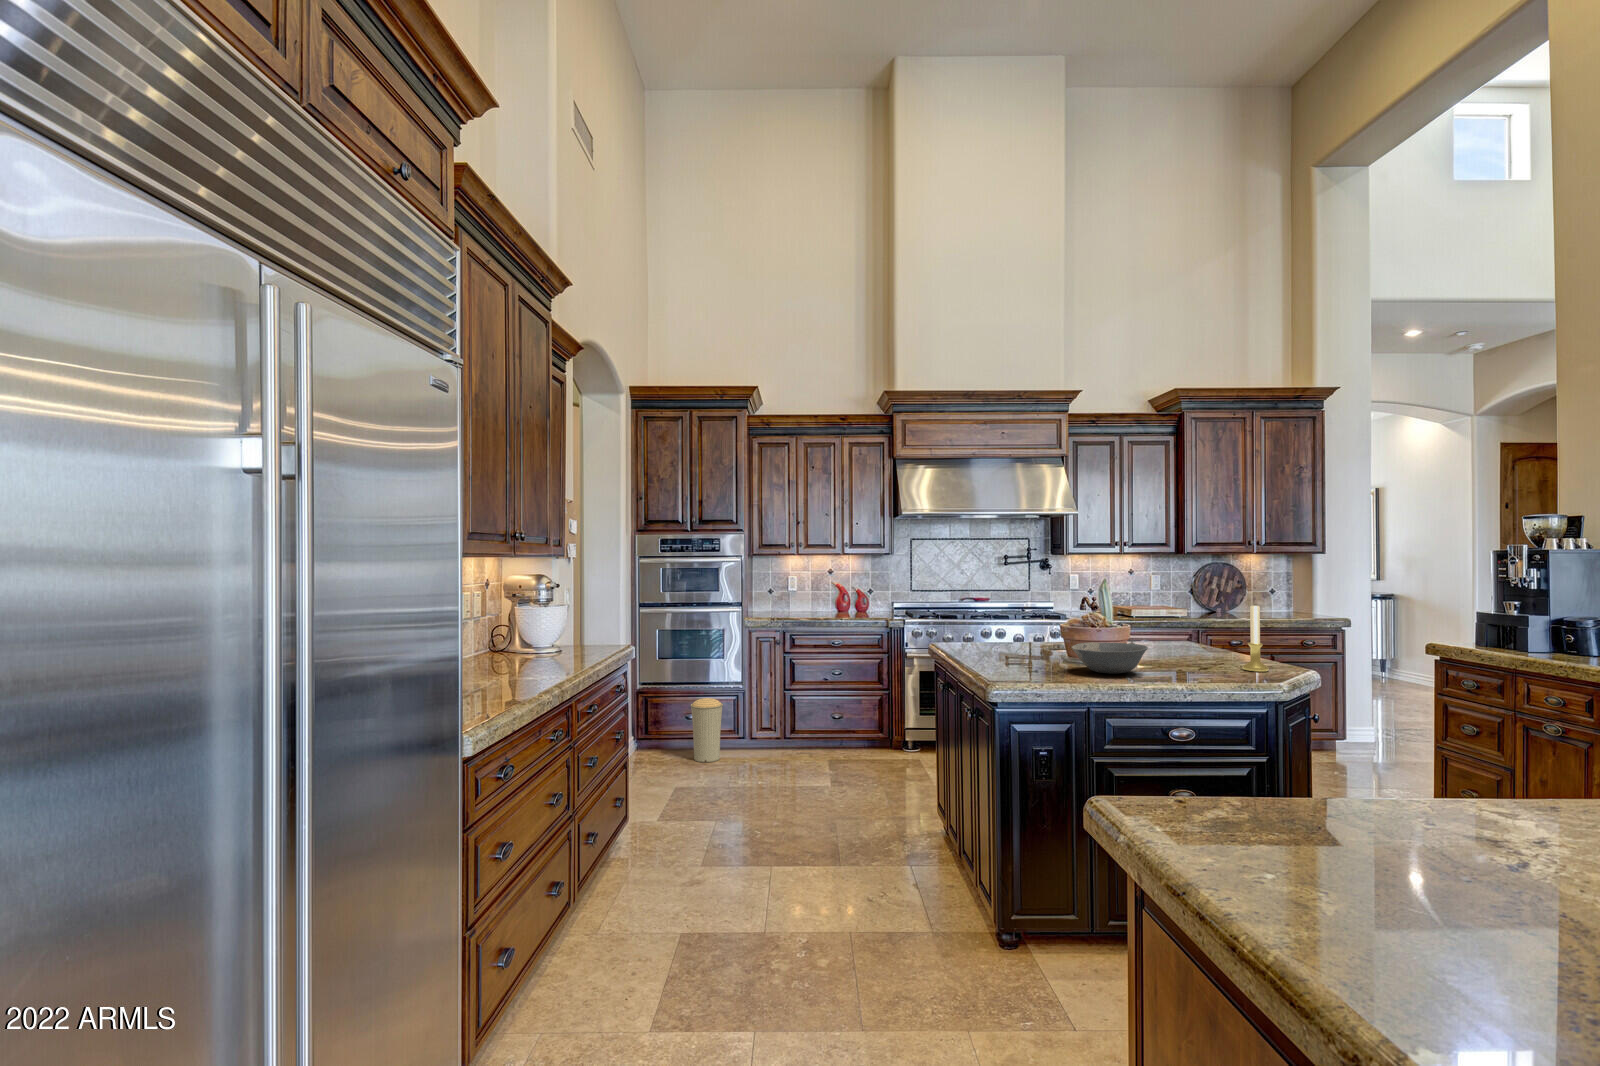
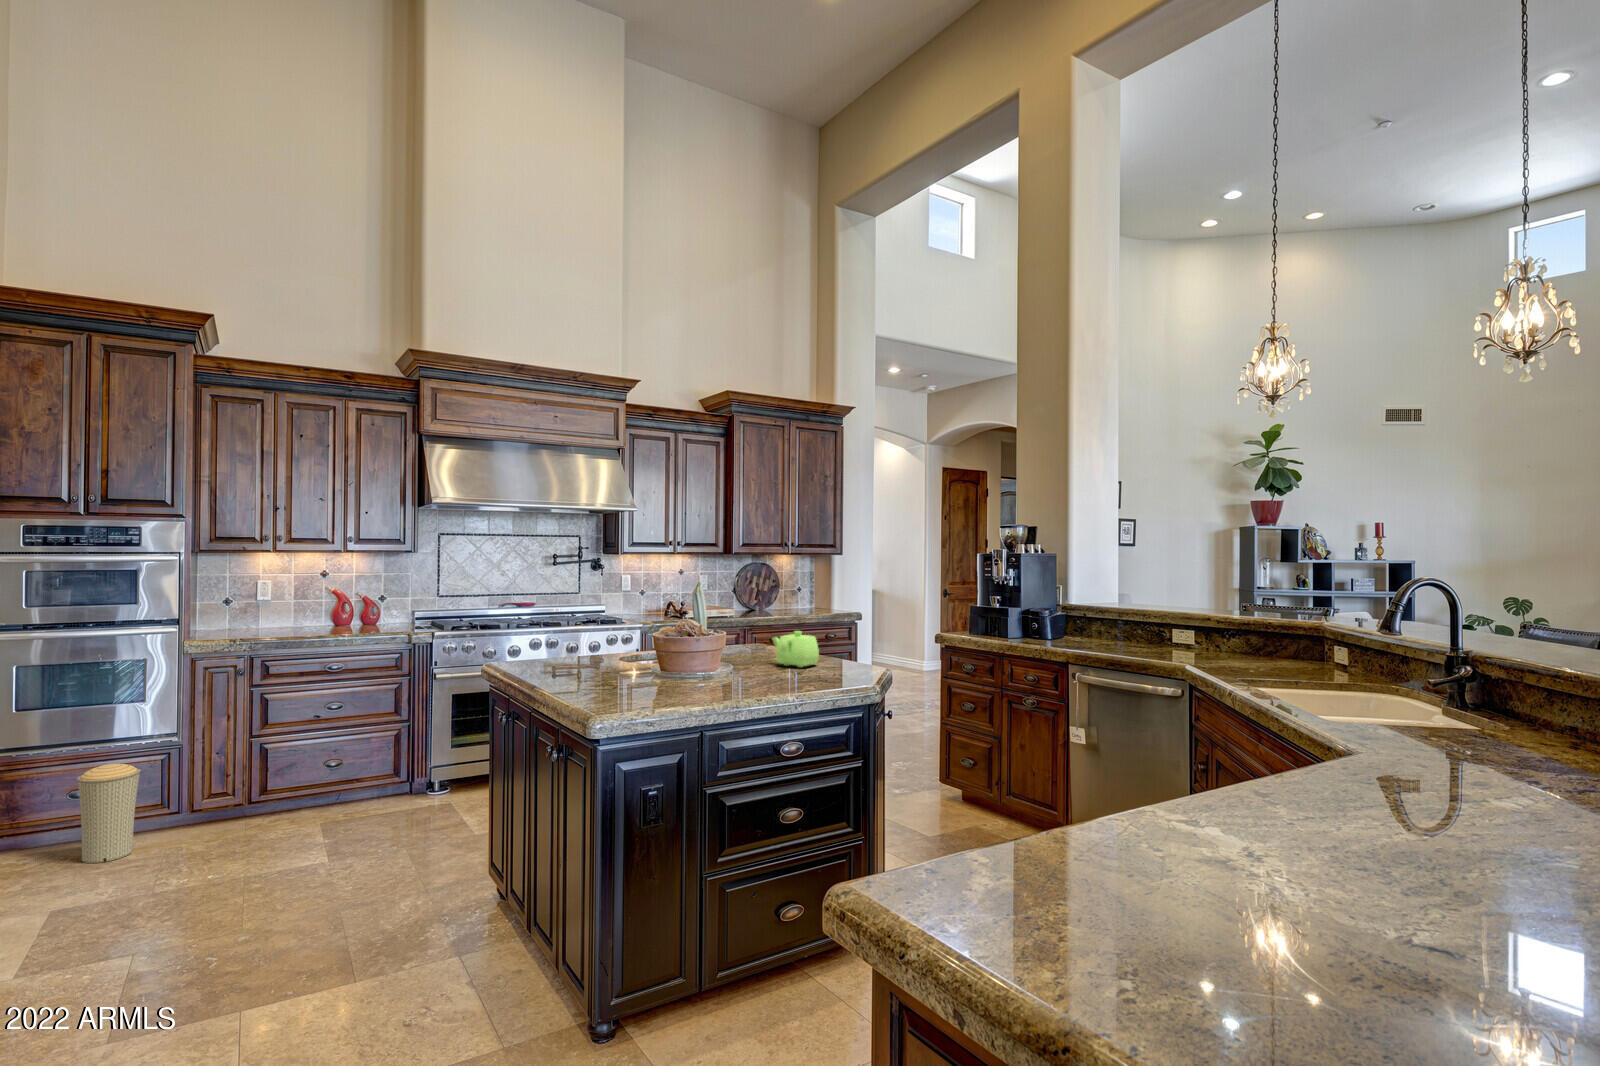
candle holder: present [1243,606,1269,672] -> none [834,602,858,672]
teapot: none [1181,630,1230,665] -> present [772,631,819,668]
bowl: present [1072,642,1148,674] -> none [674,651,756,687]

